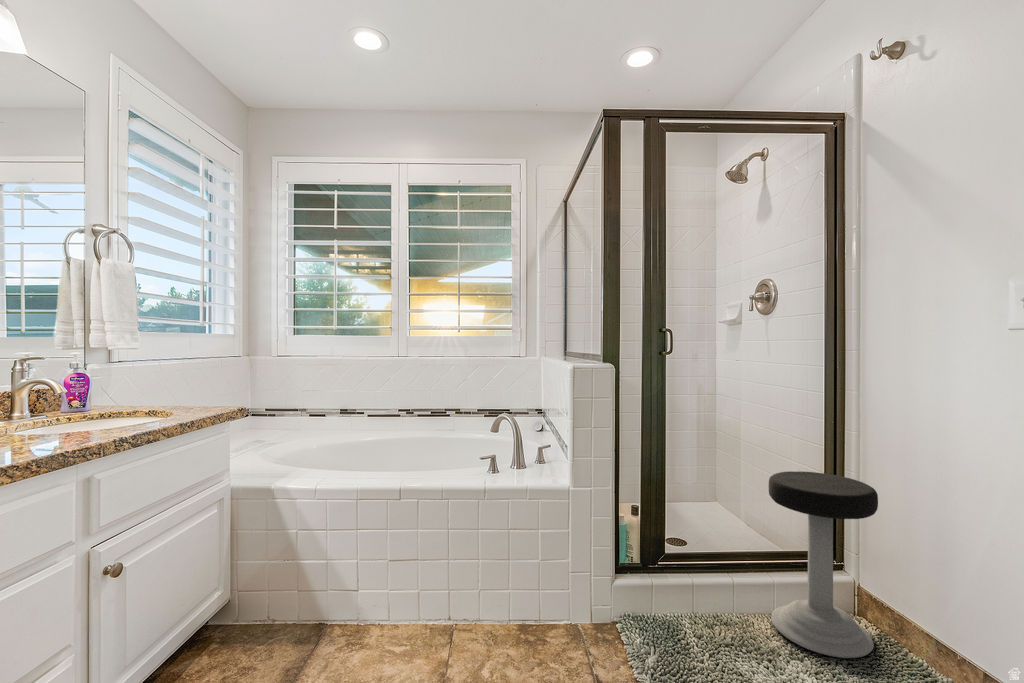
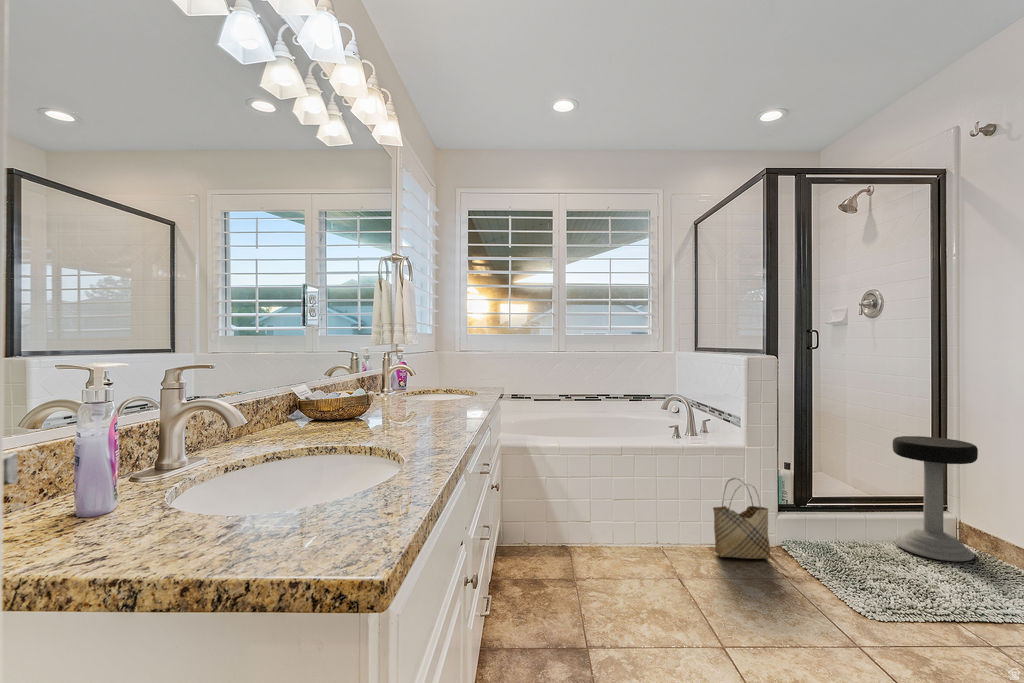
woven basket: none [516,536,594,657] -> present [713,478,770,559]

